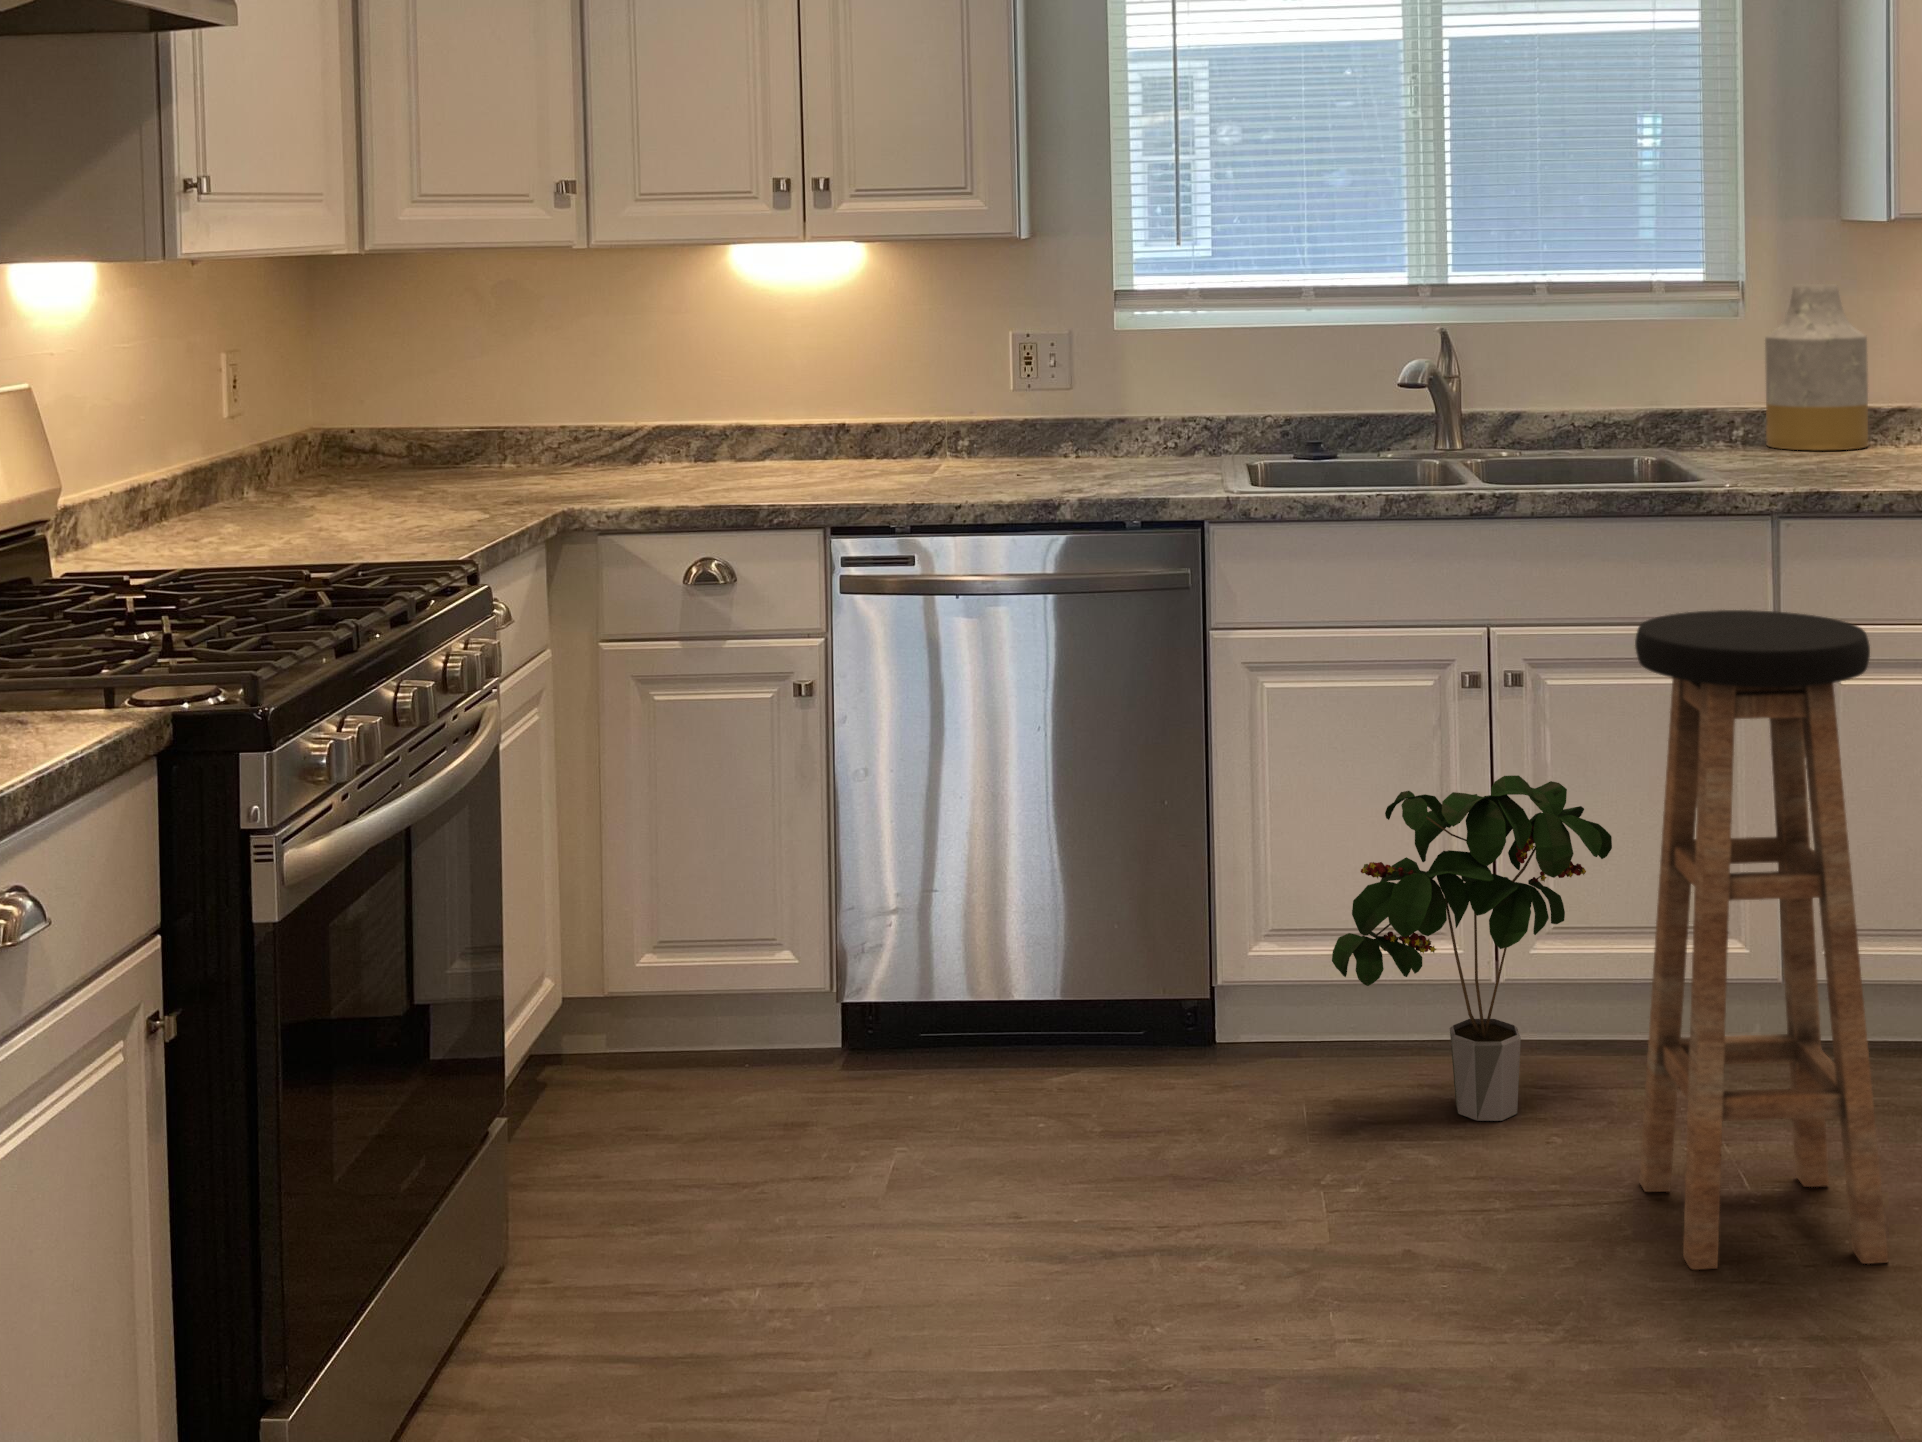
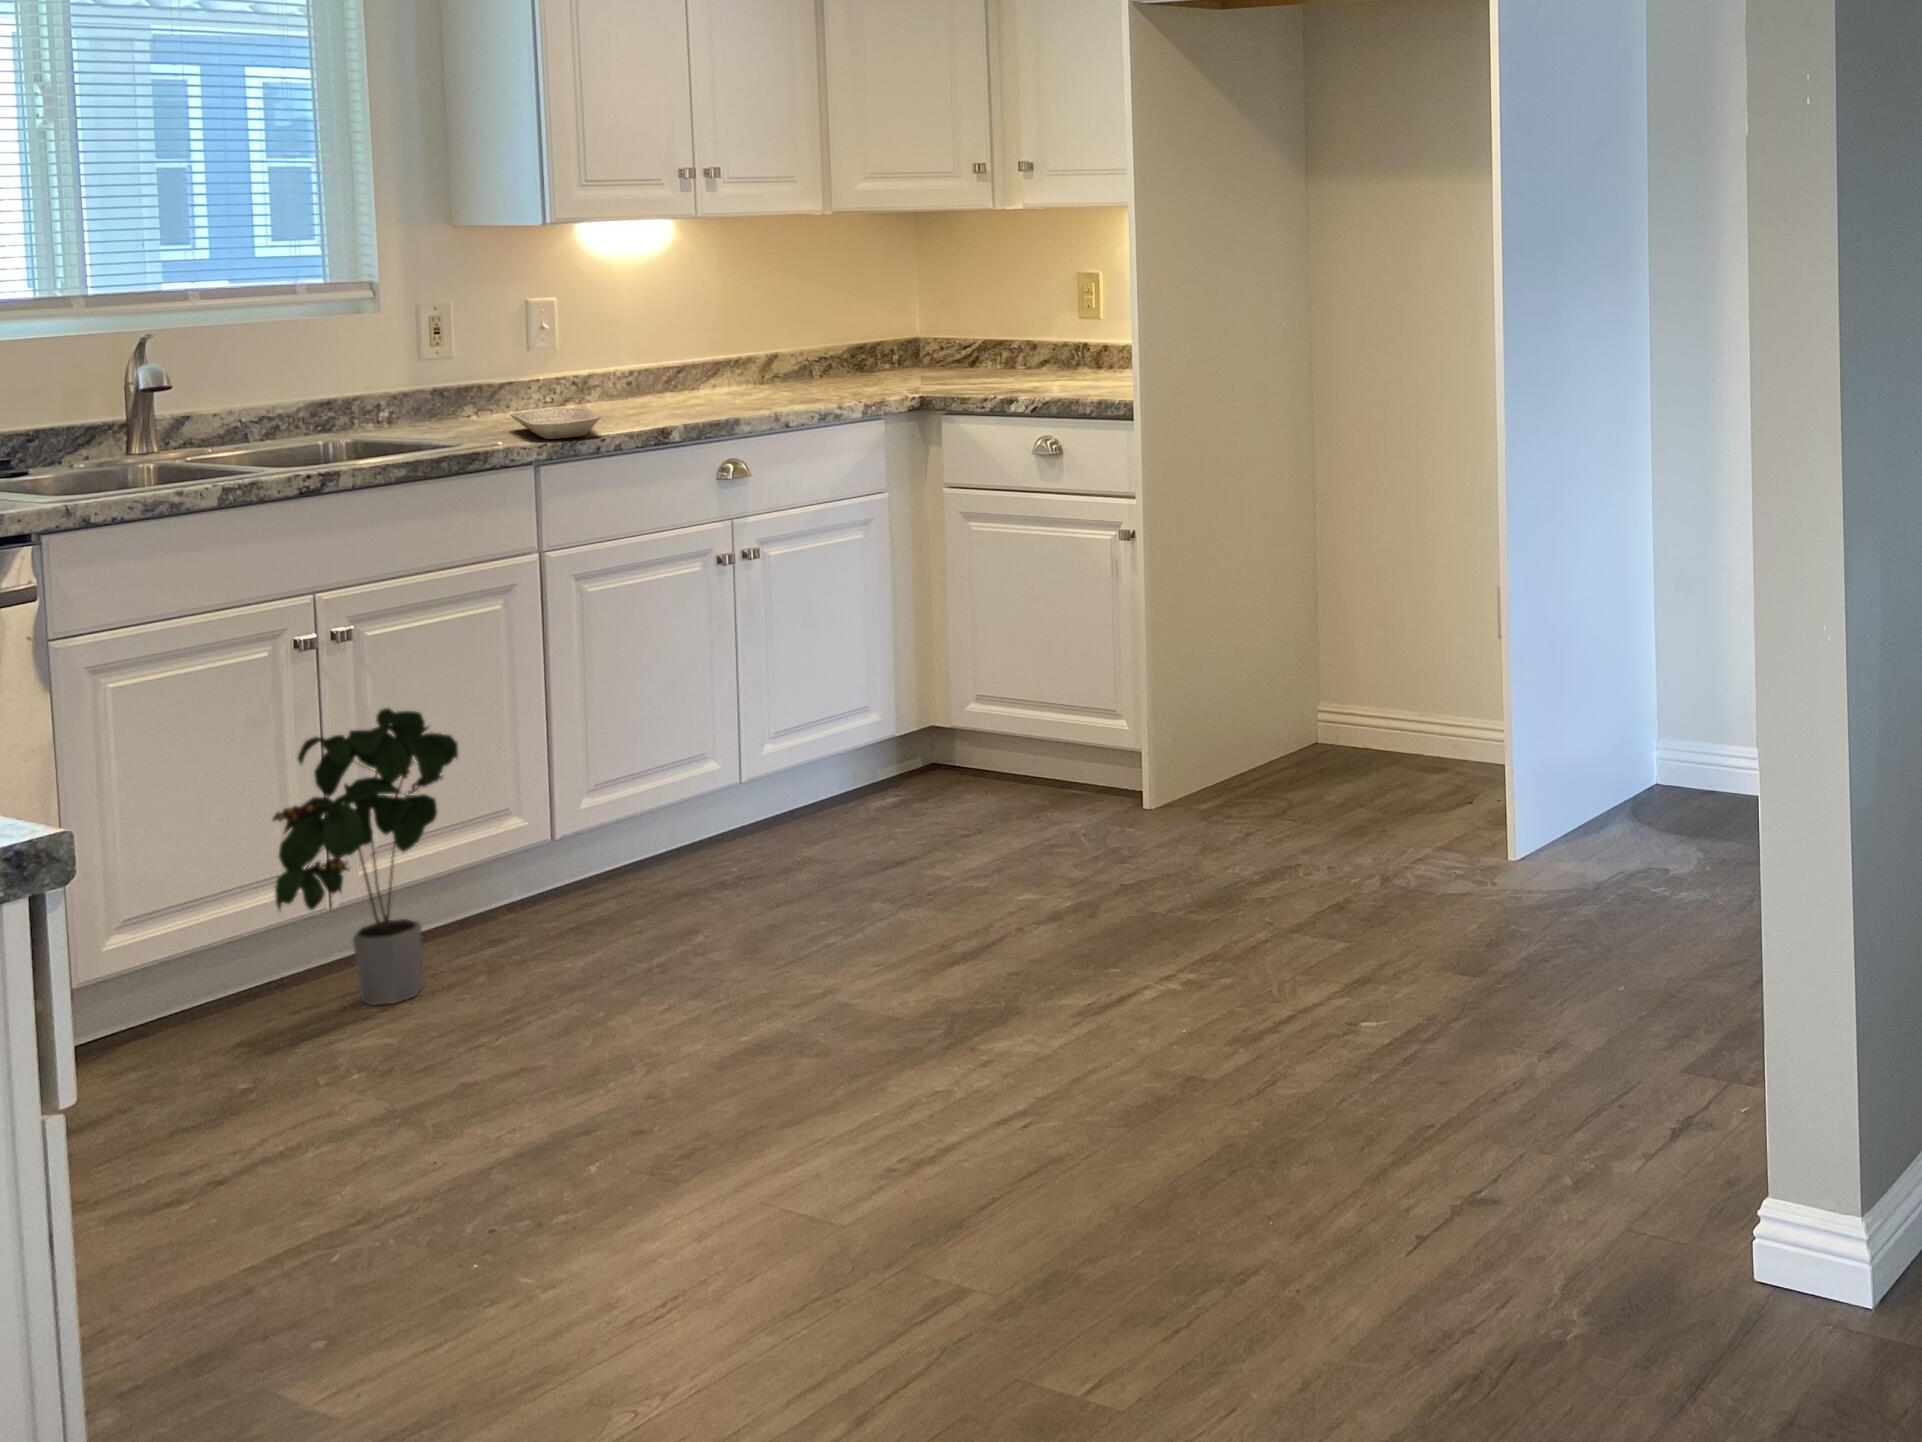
vase: present [1765,284,1868,450] -> none [394,281,490,424]
tray: none [1788,447,1905,486] -> present [510,408,601,439]
bar stool: present [1635,610,1888,1270] -> none [567,520,785,1005]

